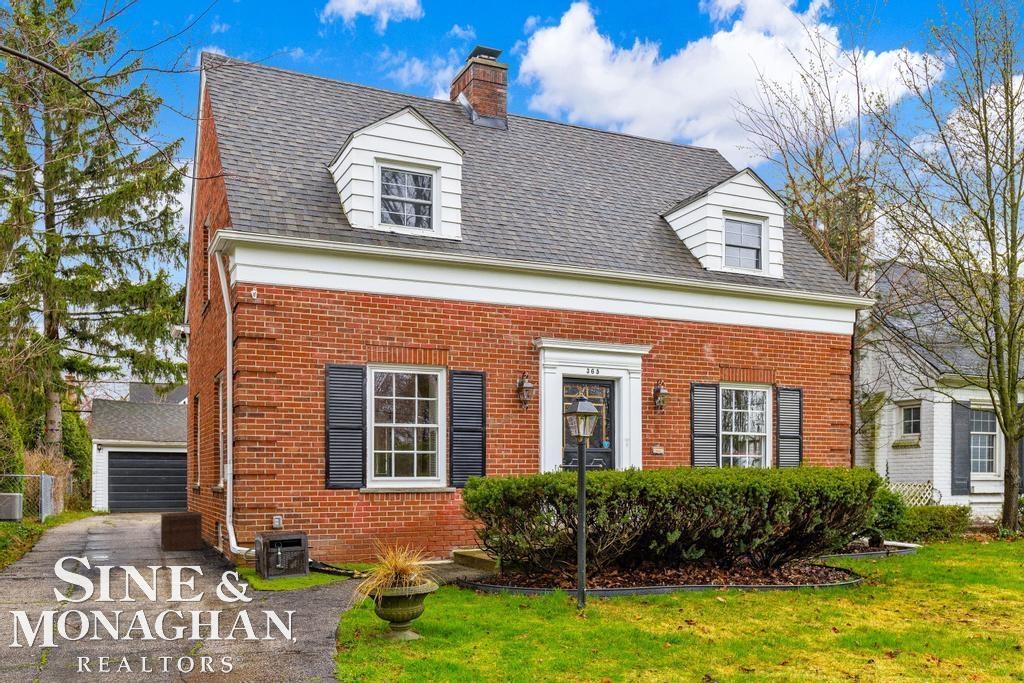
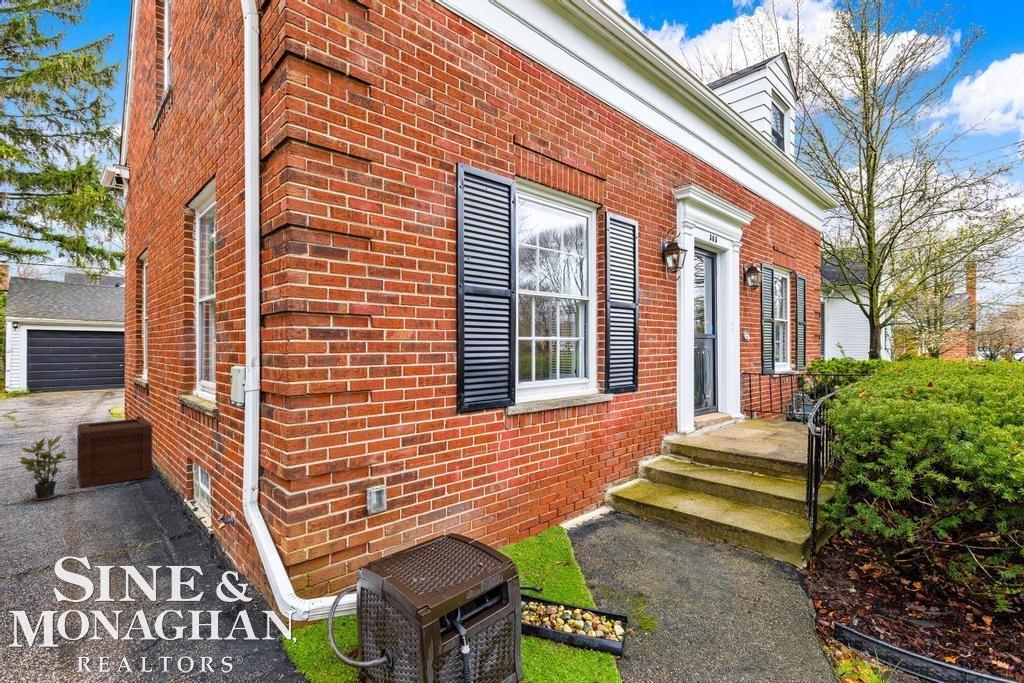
potted plant: none [136,515,158,554] -> present [20,435,67,500]

